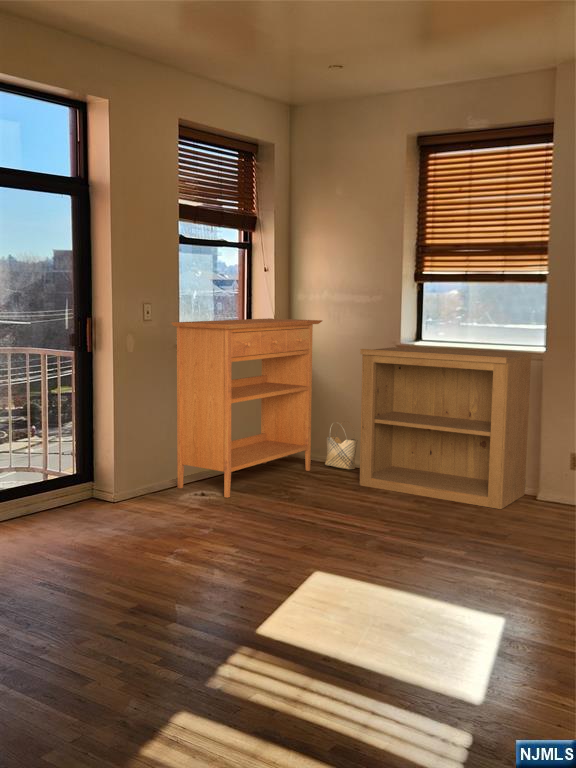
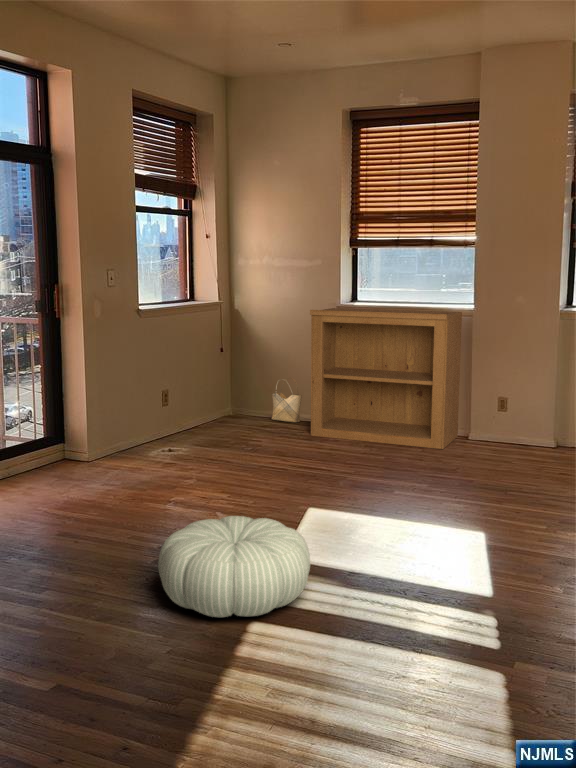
console table: present [172,318,322,498] -> none [135,283,269,452]
pouf: none [92,581,269,705] -> present [158,516,310,617]

